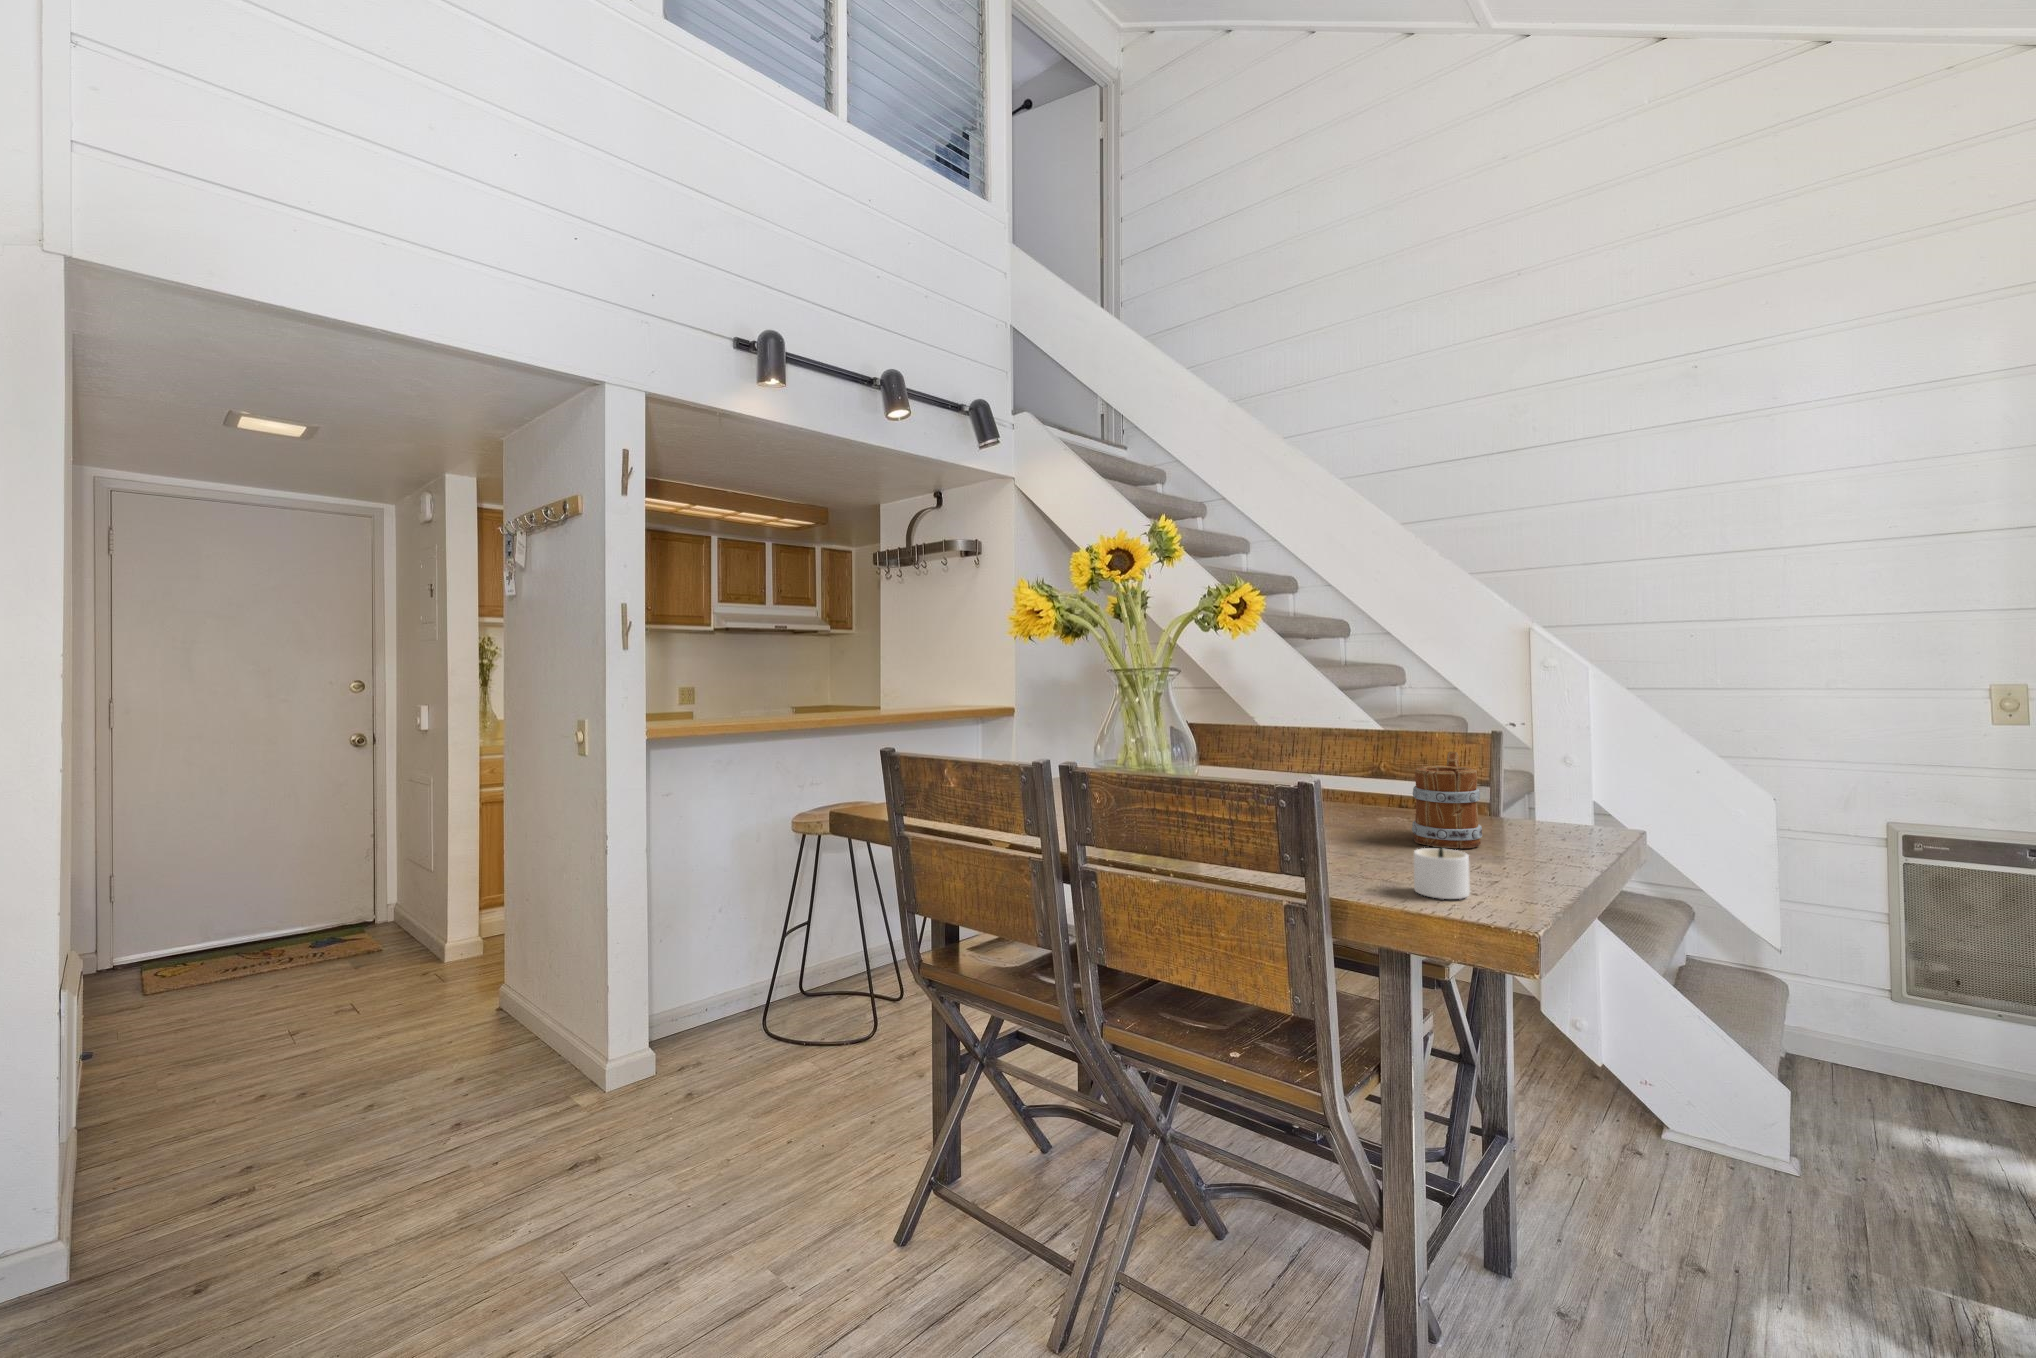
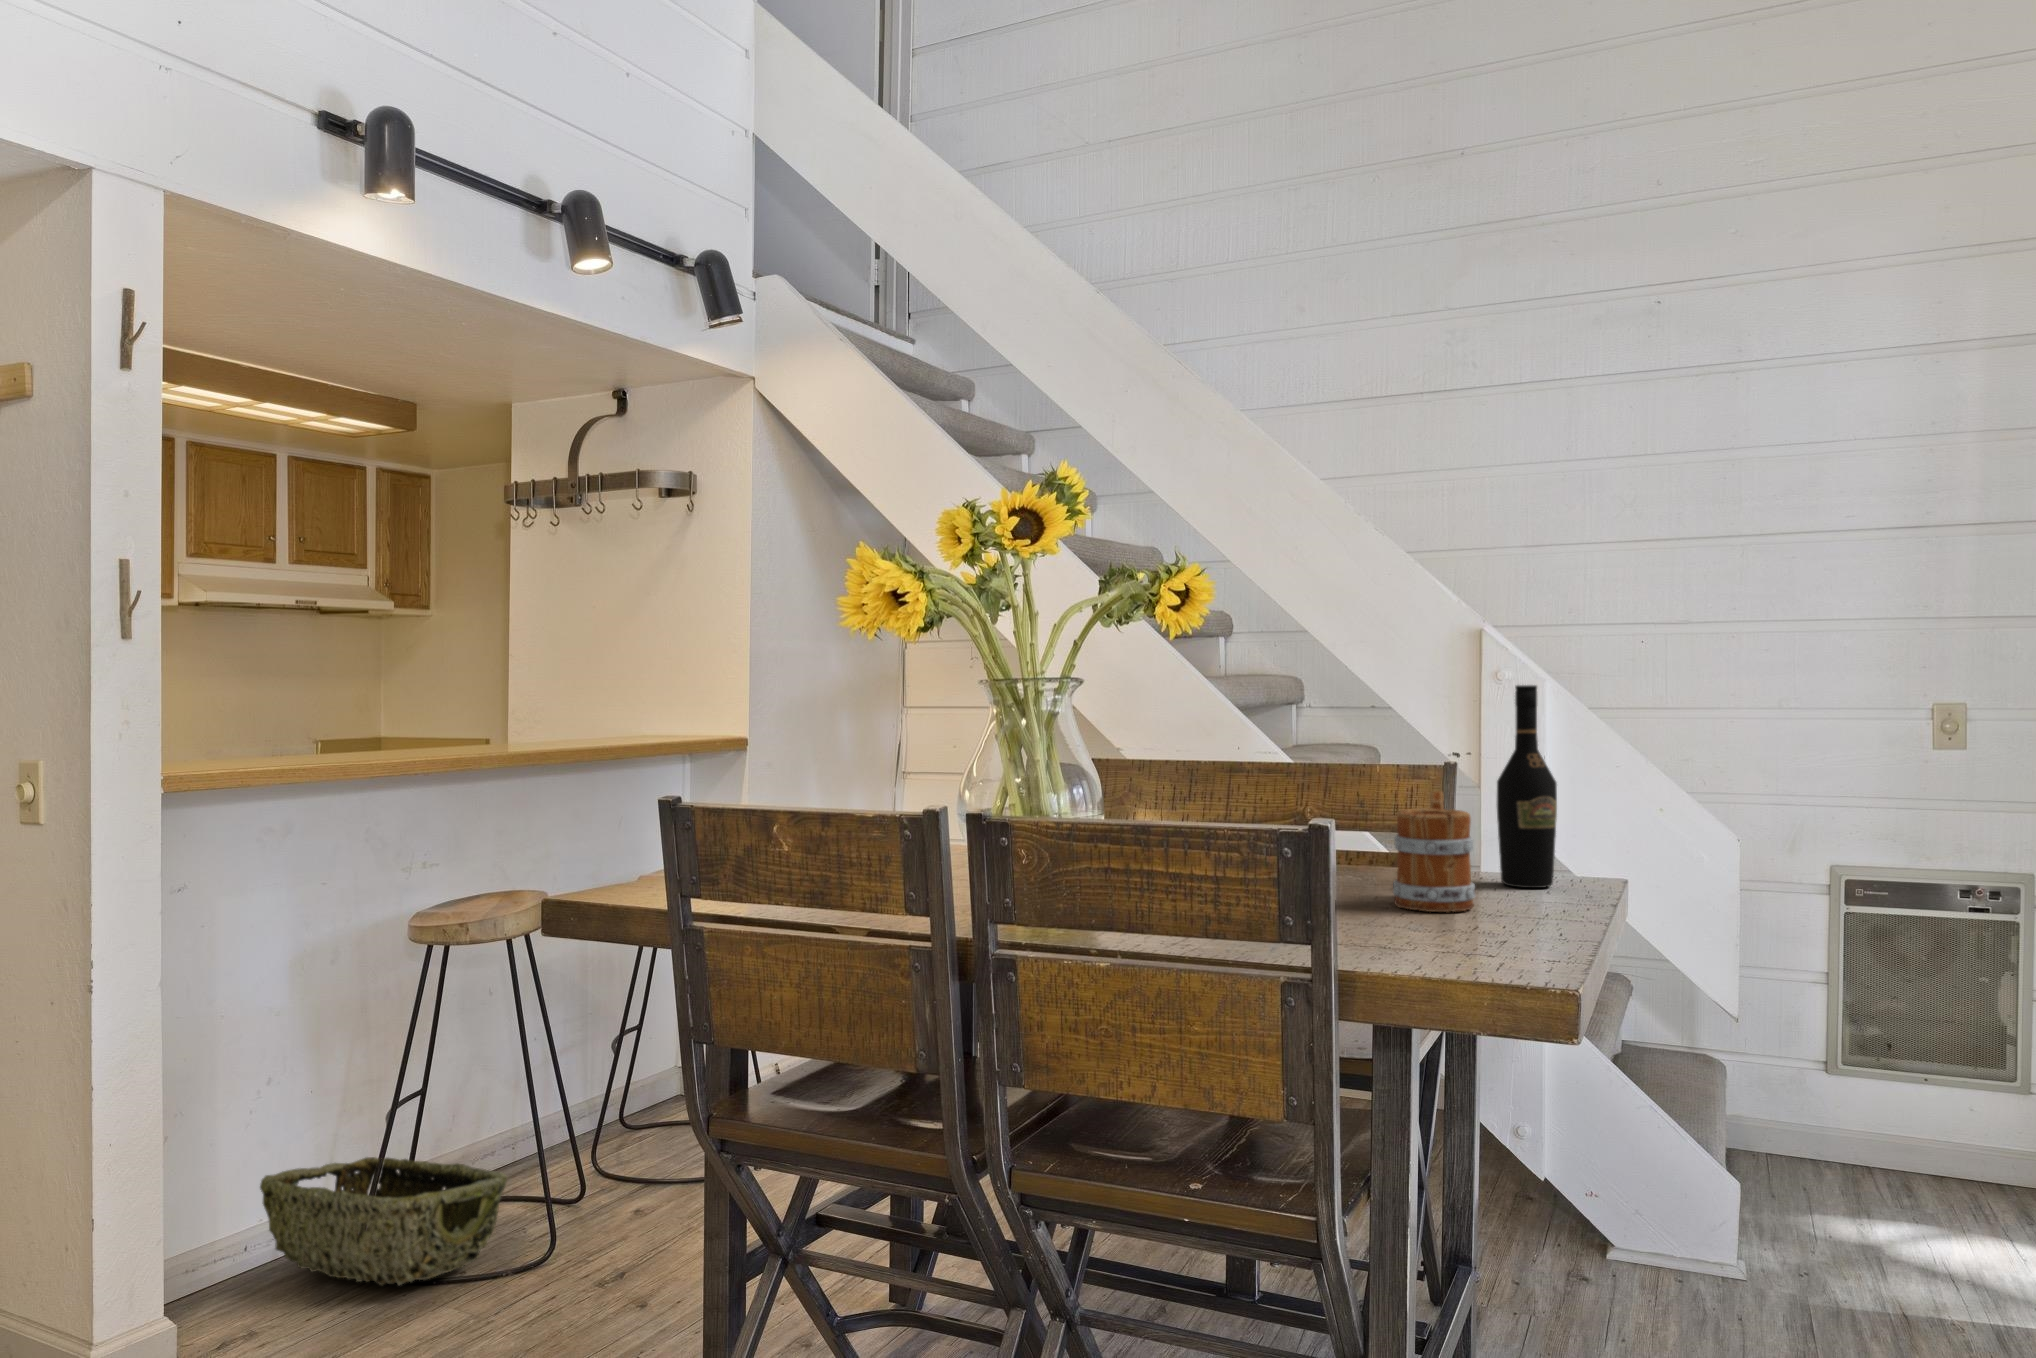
wine bottle: none [1512,668,1565,830] -> present [1497,685,1557,888]
candle: present [1414,848,1470,899] -> none [1427,903,1514,965]
woven basket: none [713,960,849,1041] -> present [260,1157,507,1285]

